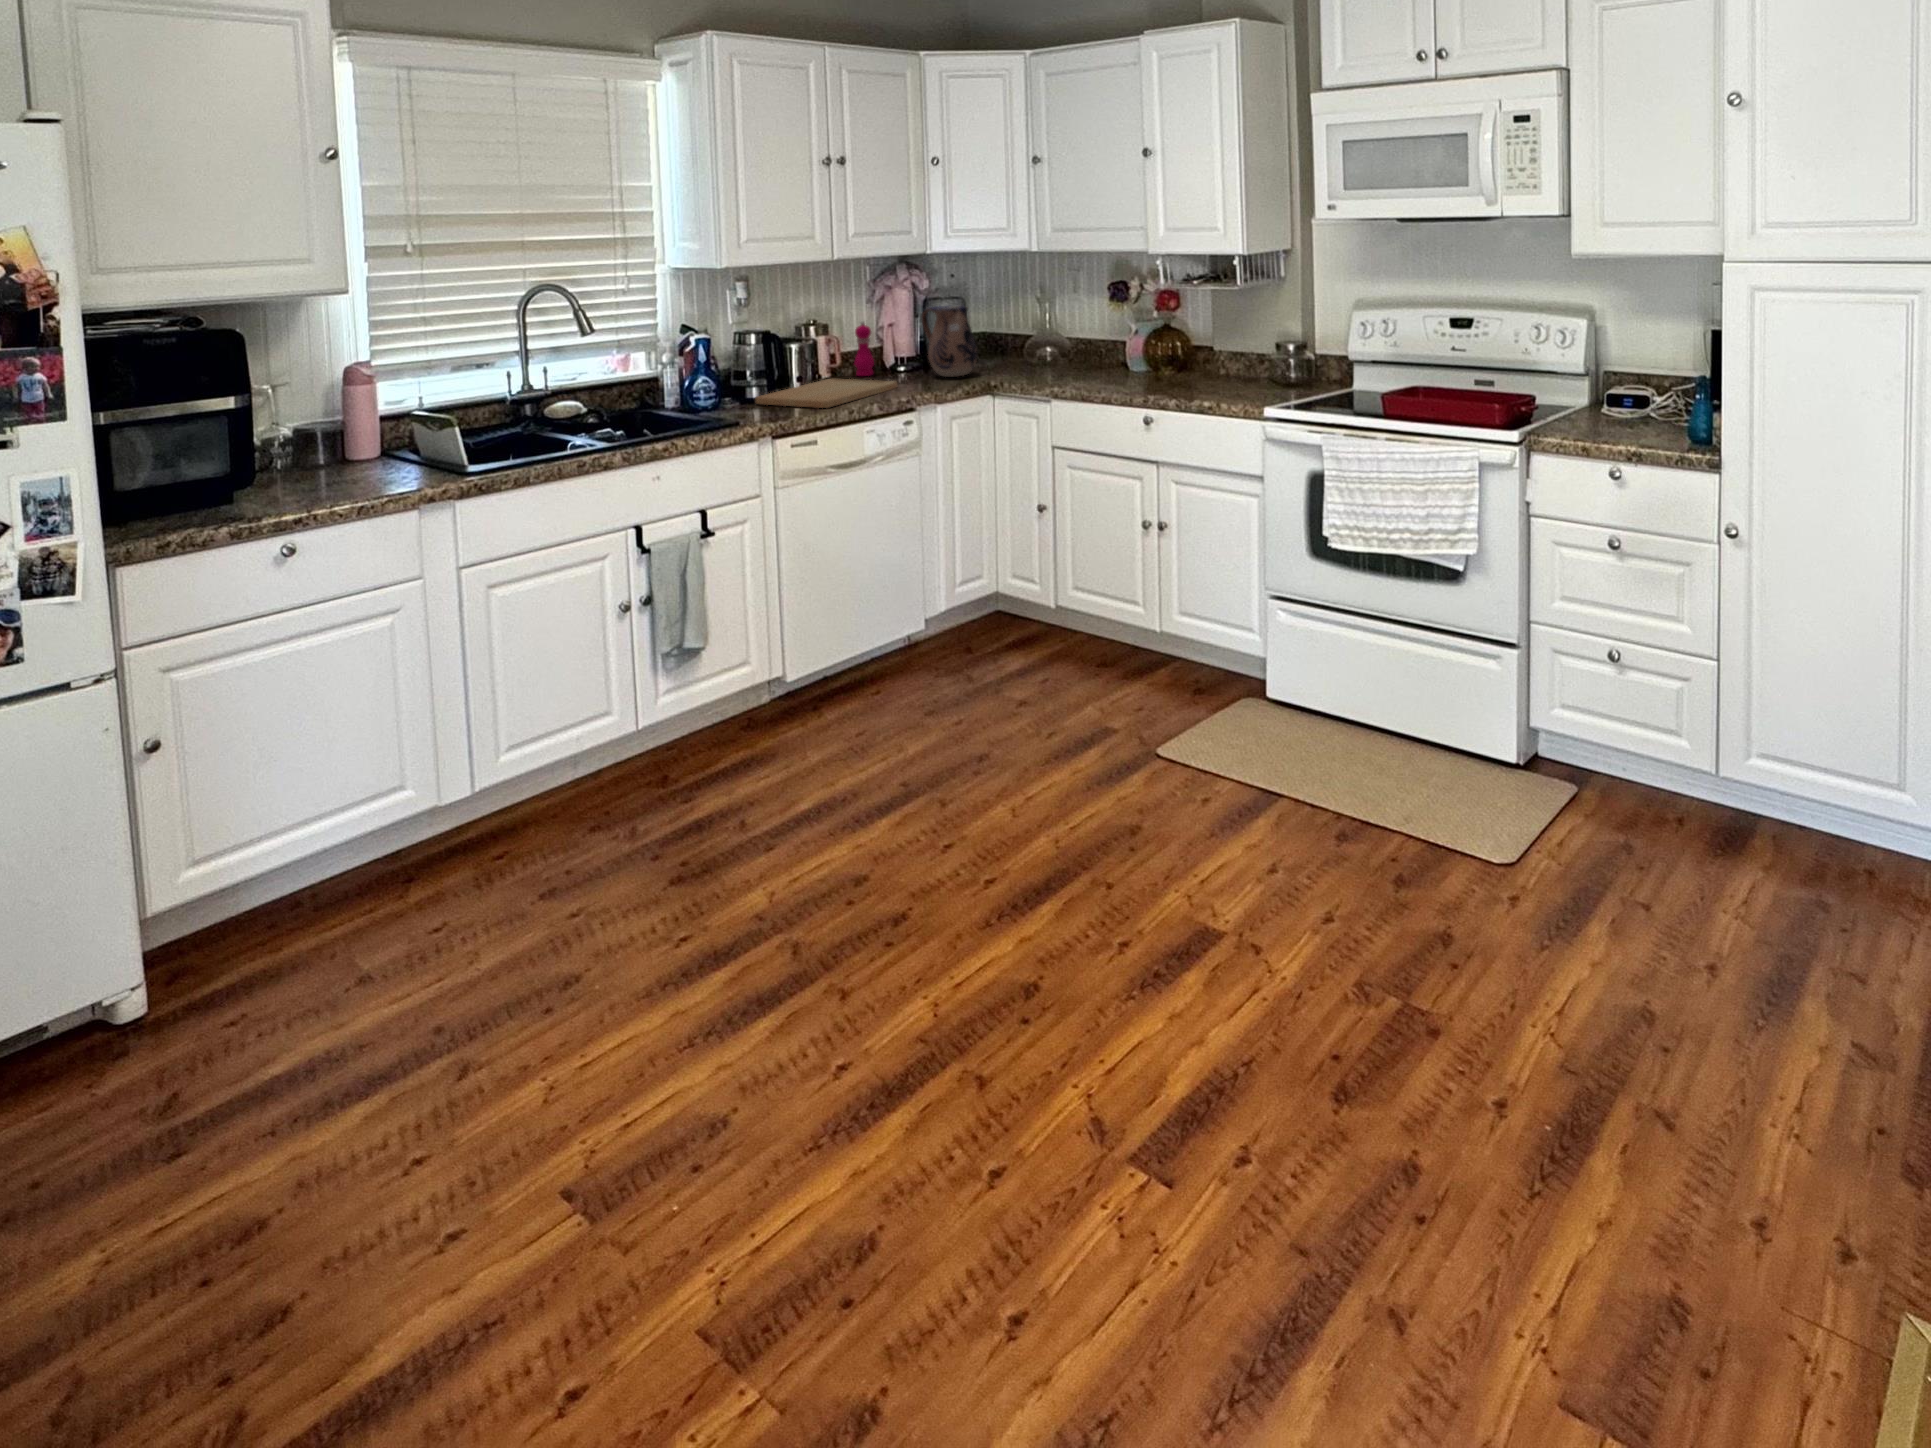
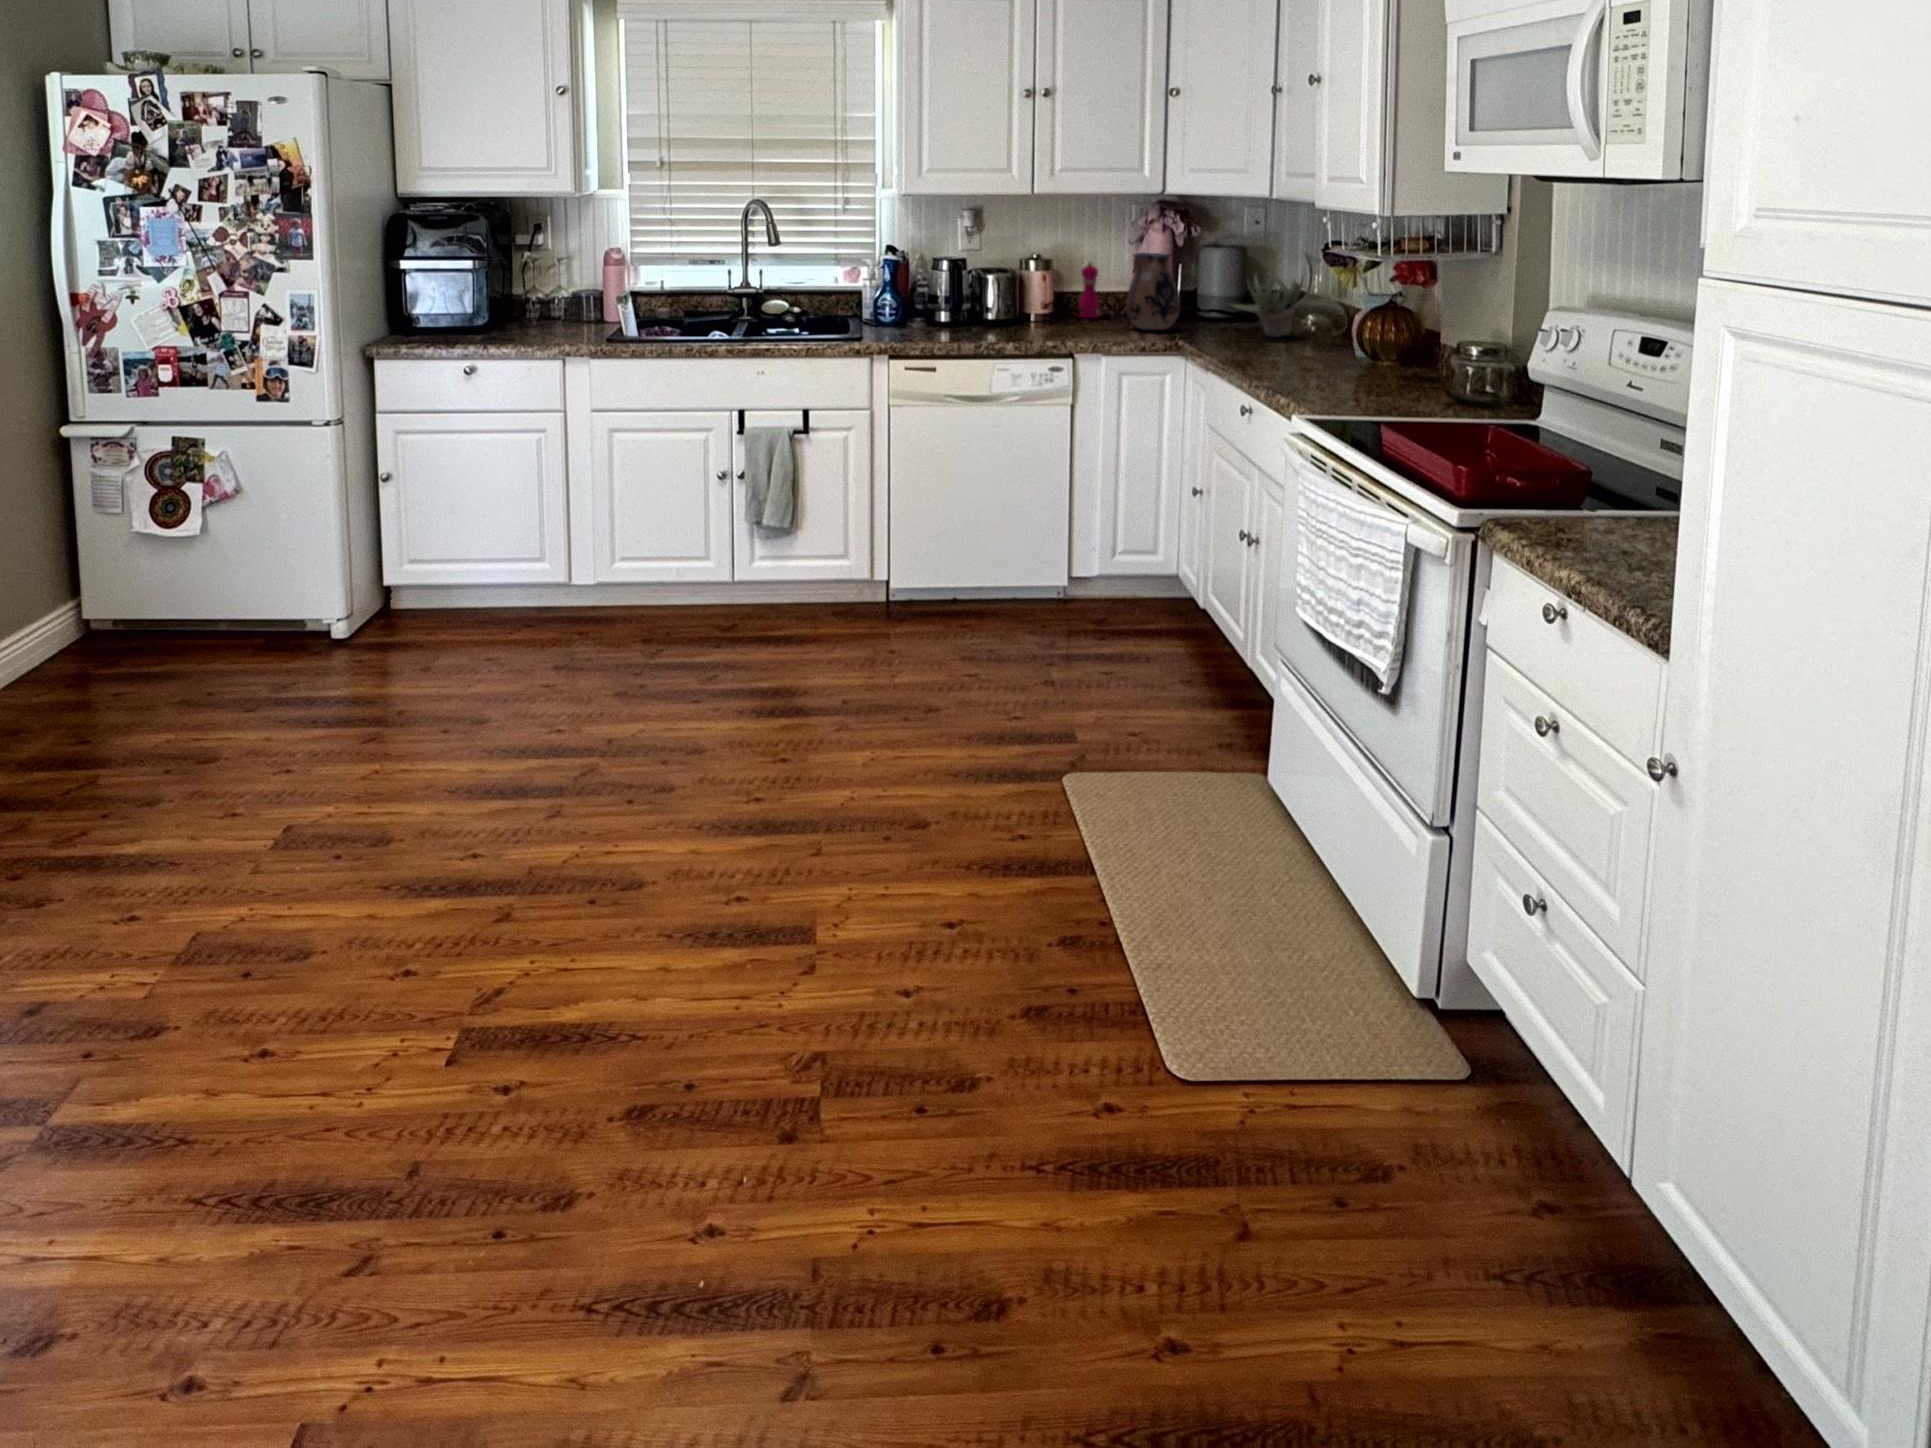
succulent plant: none [1039,300,1082,368] -> present [1231,262,1304,337]
cutting board: present [756,379,897,408] -> none [928,315,1073,338]

